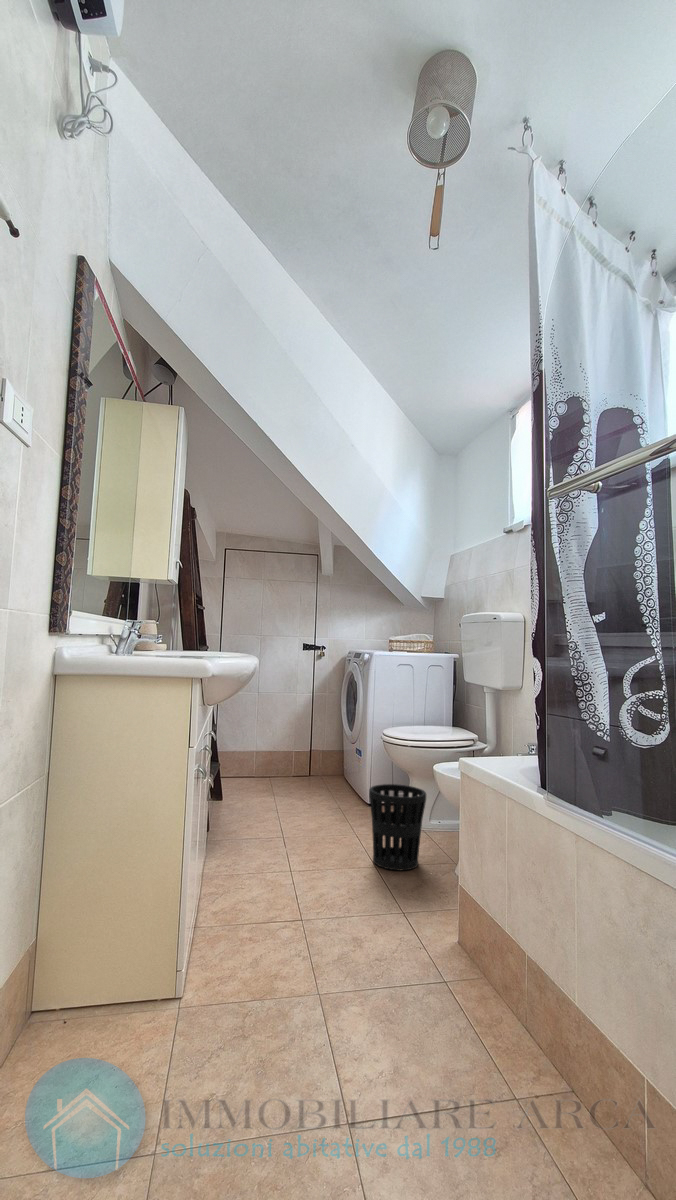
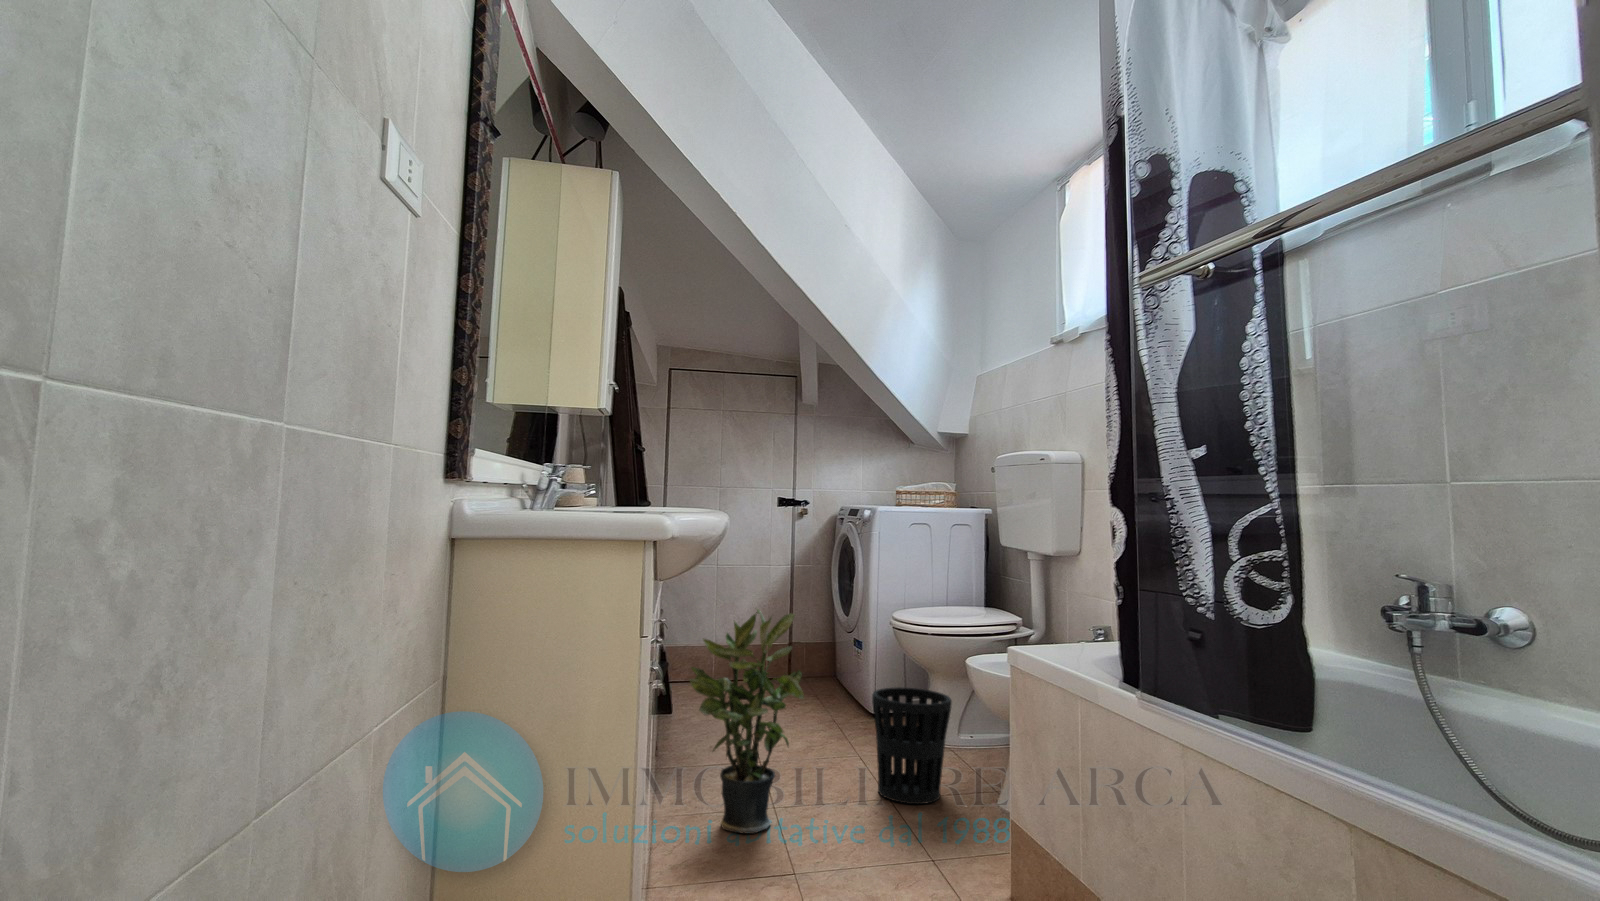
potted plant: none [234,726,319,894] -> present [690,609,804,834]

